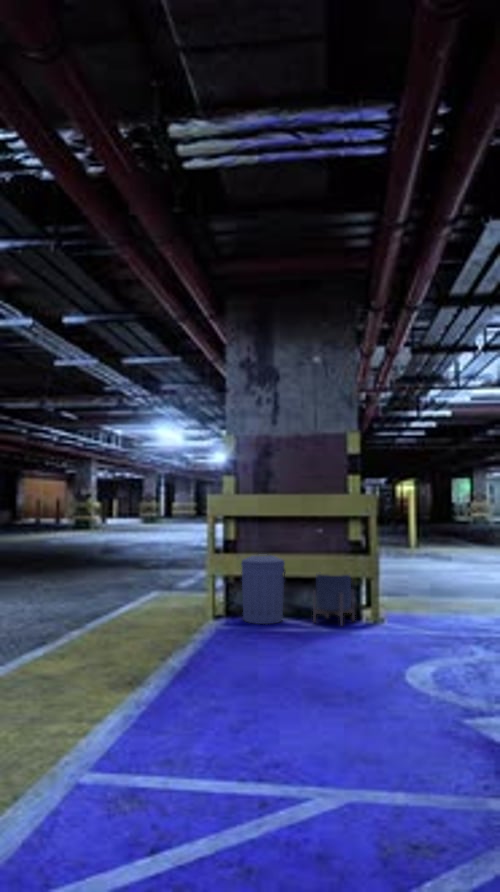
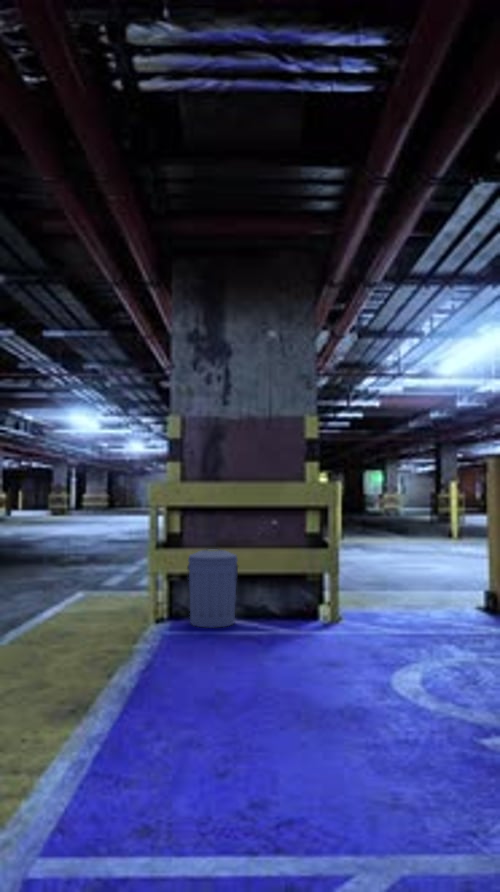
planter: present [313,574,355,625] -> none [269,568,313,628]

